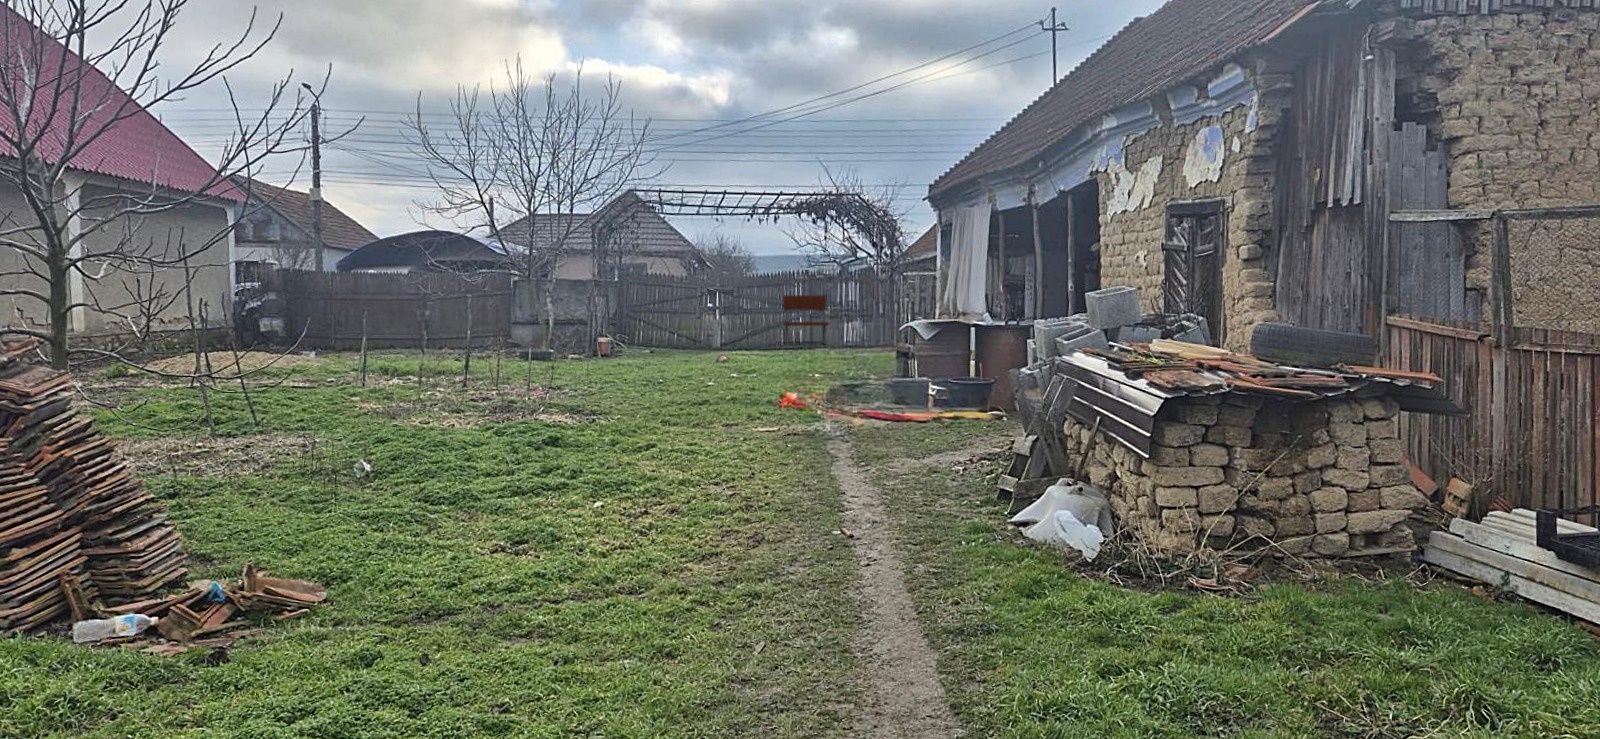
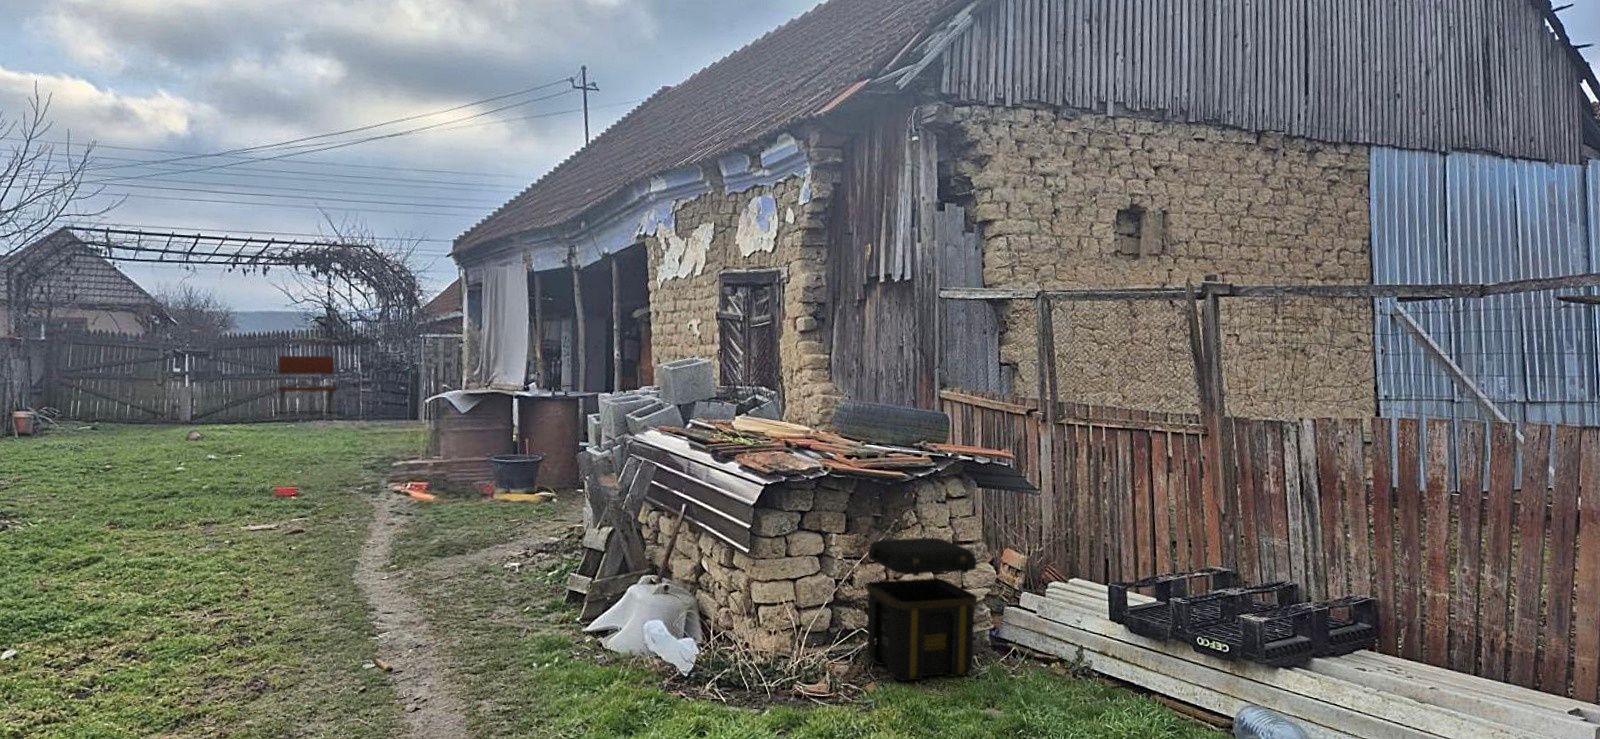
toolbox: none [1269,455,1386,590] -> present [866,538,977,681]

